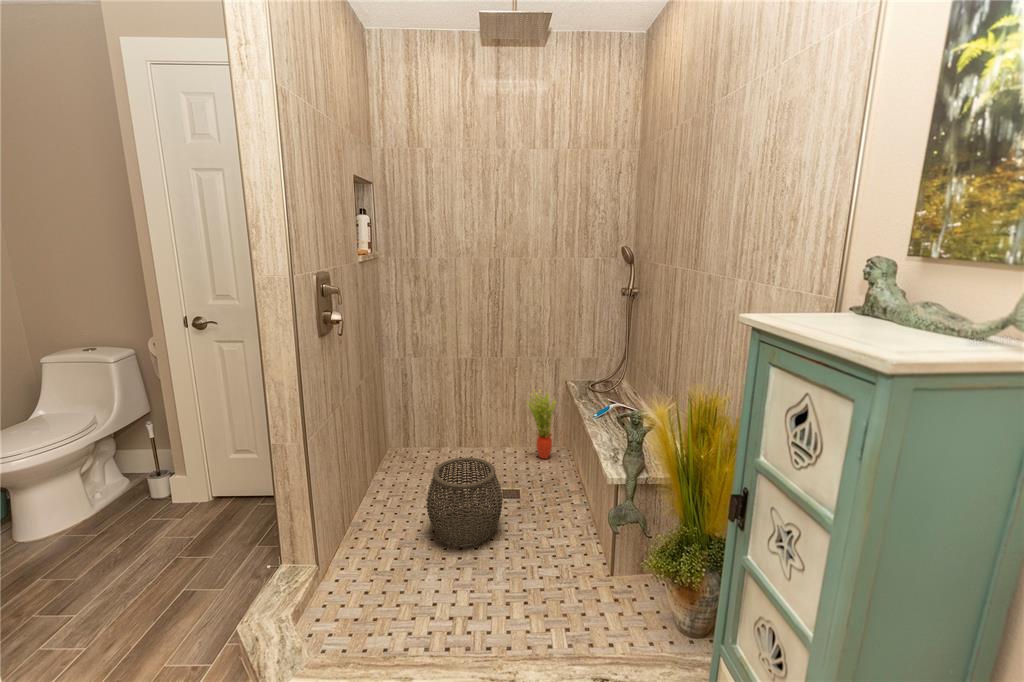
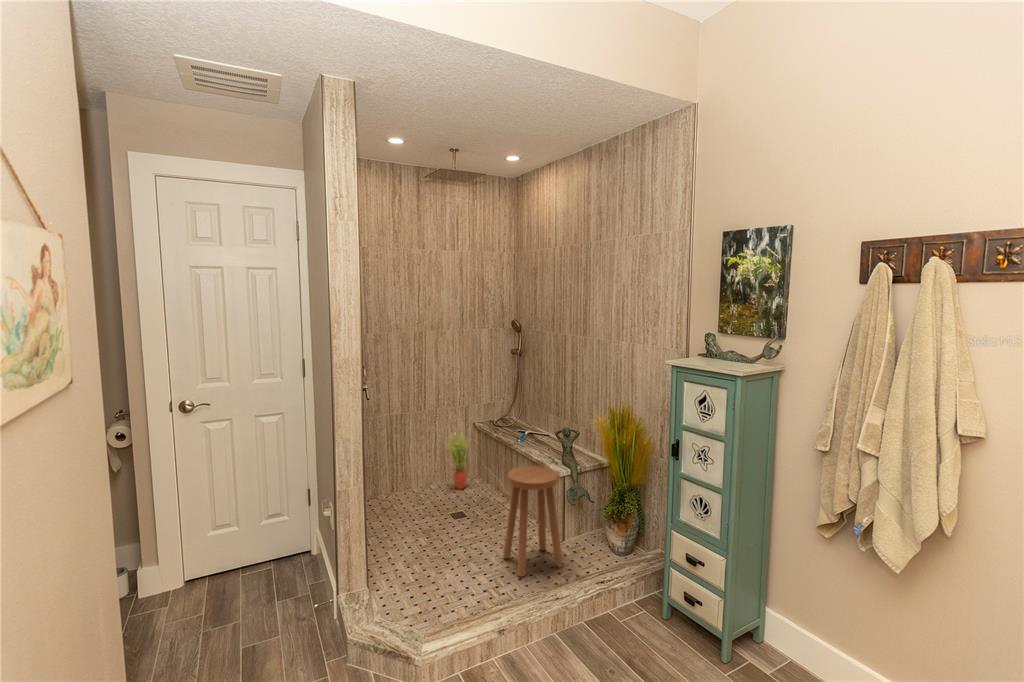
woven basket: present [426,458,503,546] -> none [417,486,477,554]
stool: none [502,458,580,620] -> present [503,466,563,577]

